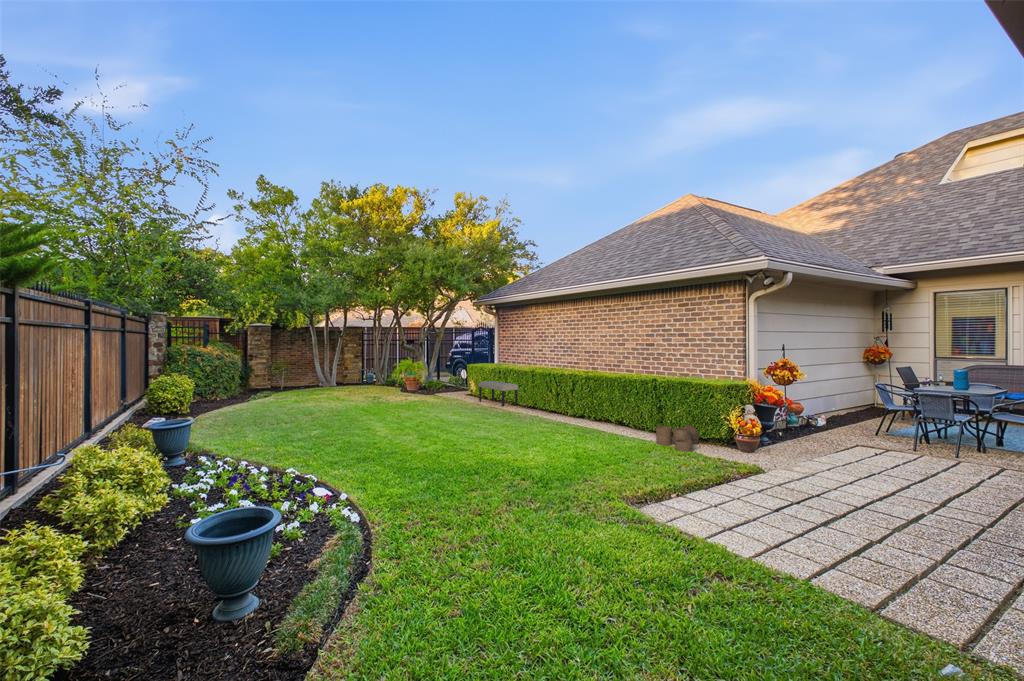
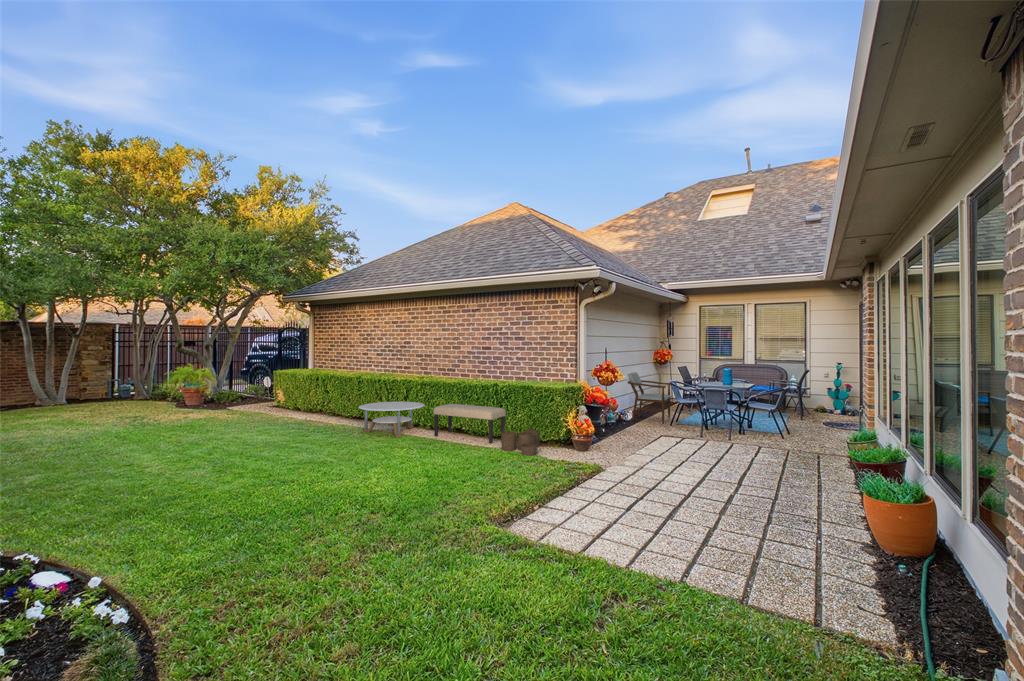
armchair: none [818,372,882,434] -> present [627,372,671,424]
bench: present [478,381,518,406] -> present [433,404,506,443]
round table: none [528,393,587,425] -> present [358,402,425,437]

